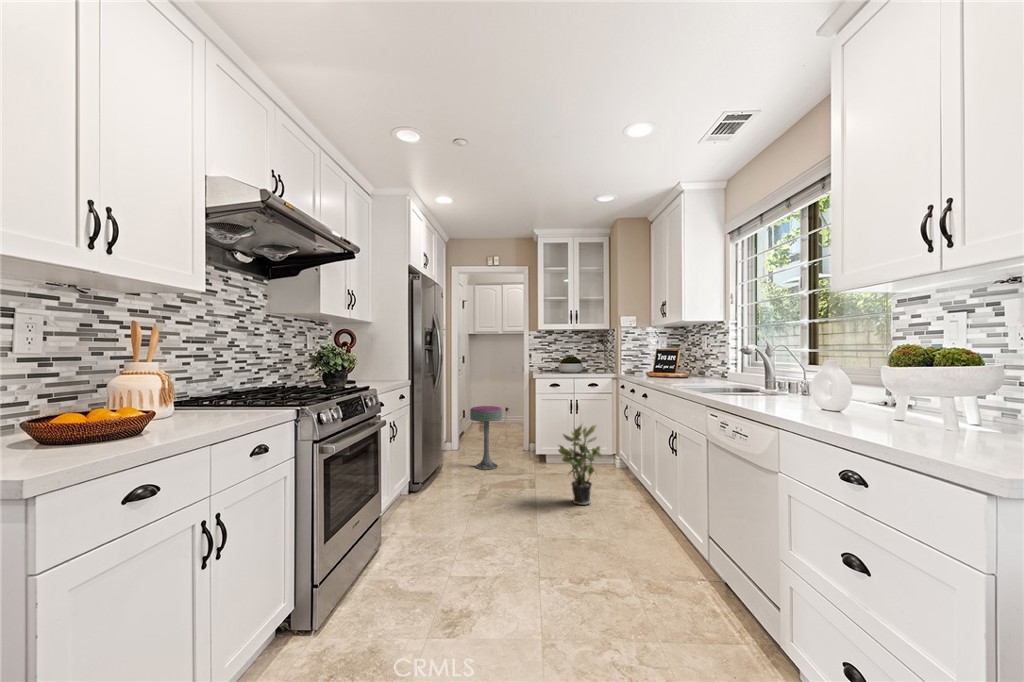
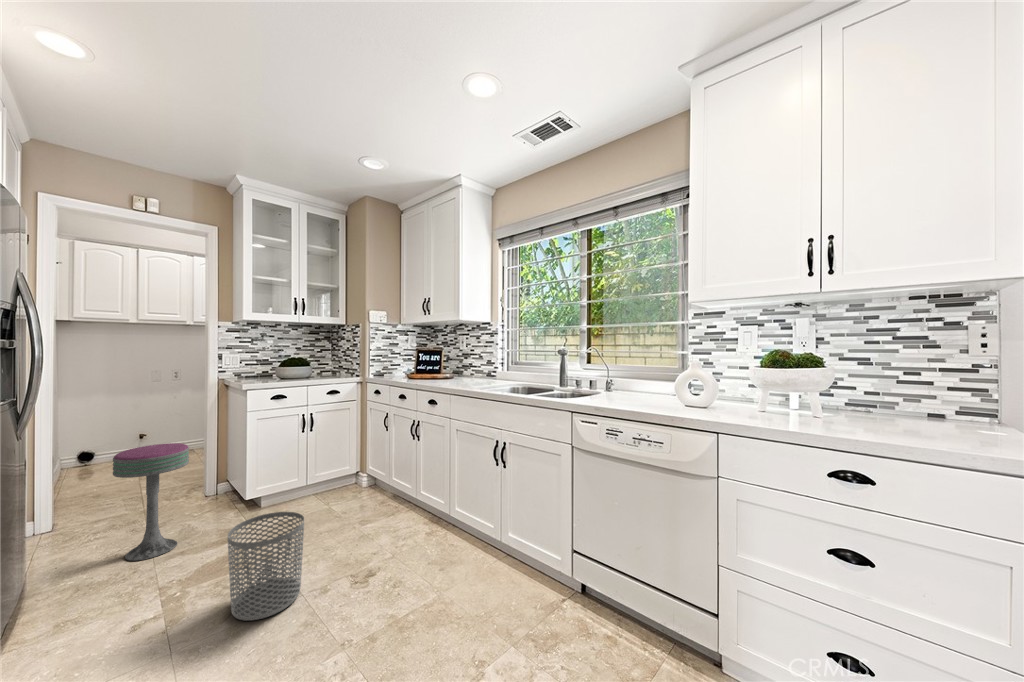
potted plant: present [558,425,601,505] -> none [334,447,394,561]
waste bin: none [497,452,536,509] -> present [228,512,304,621]

